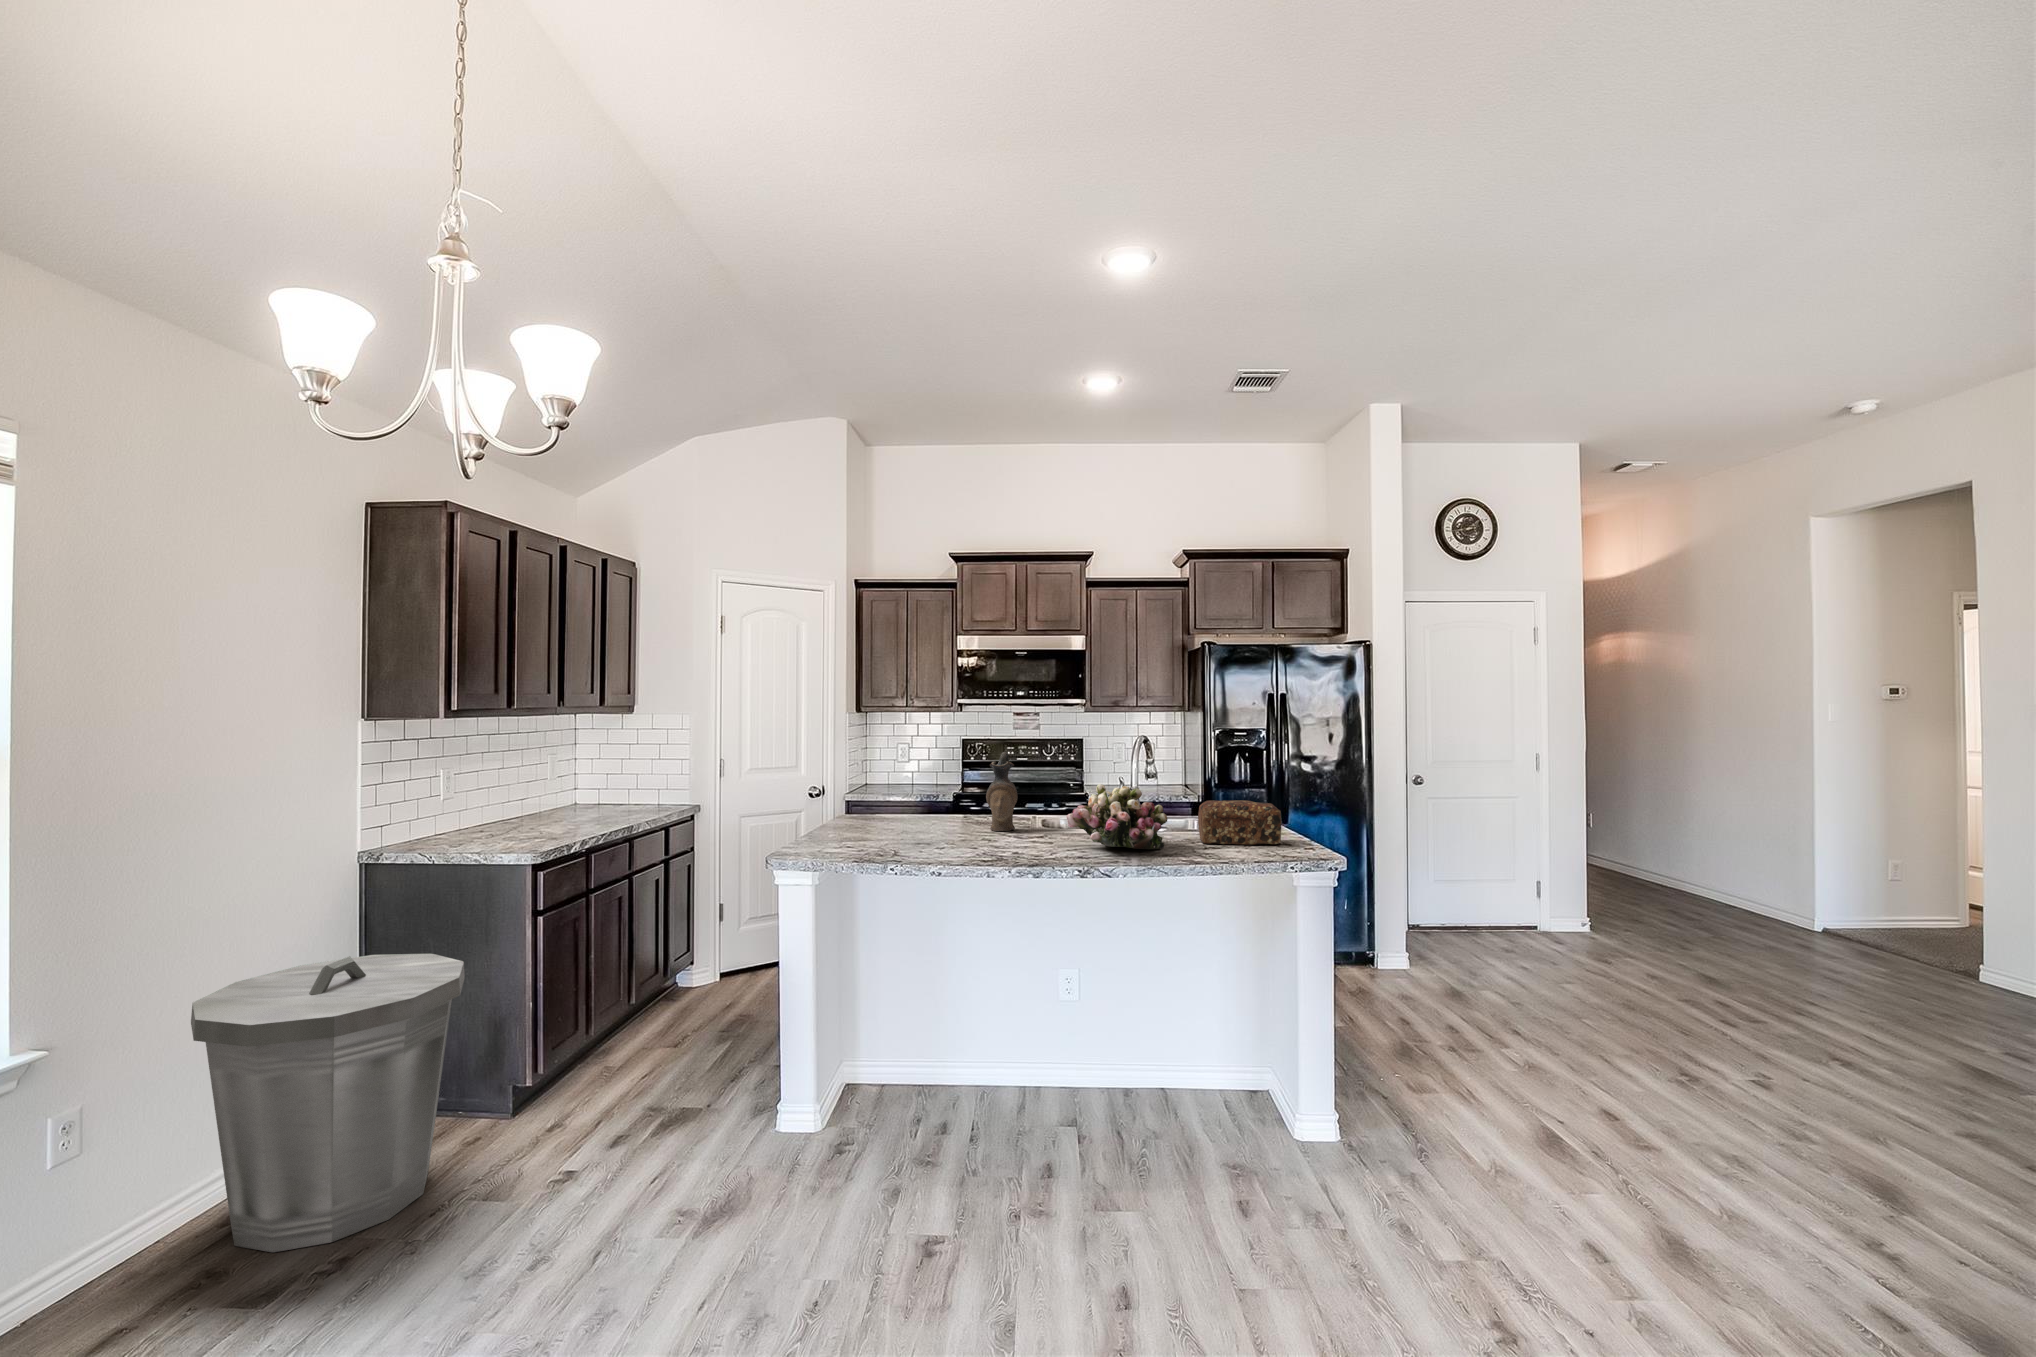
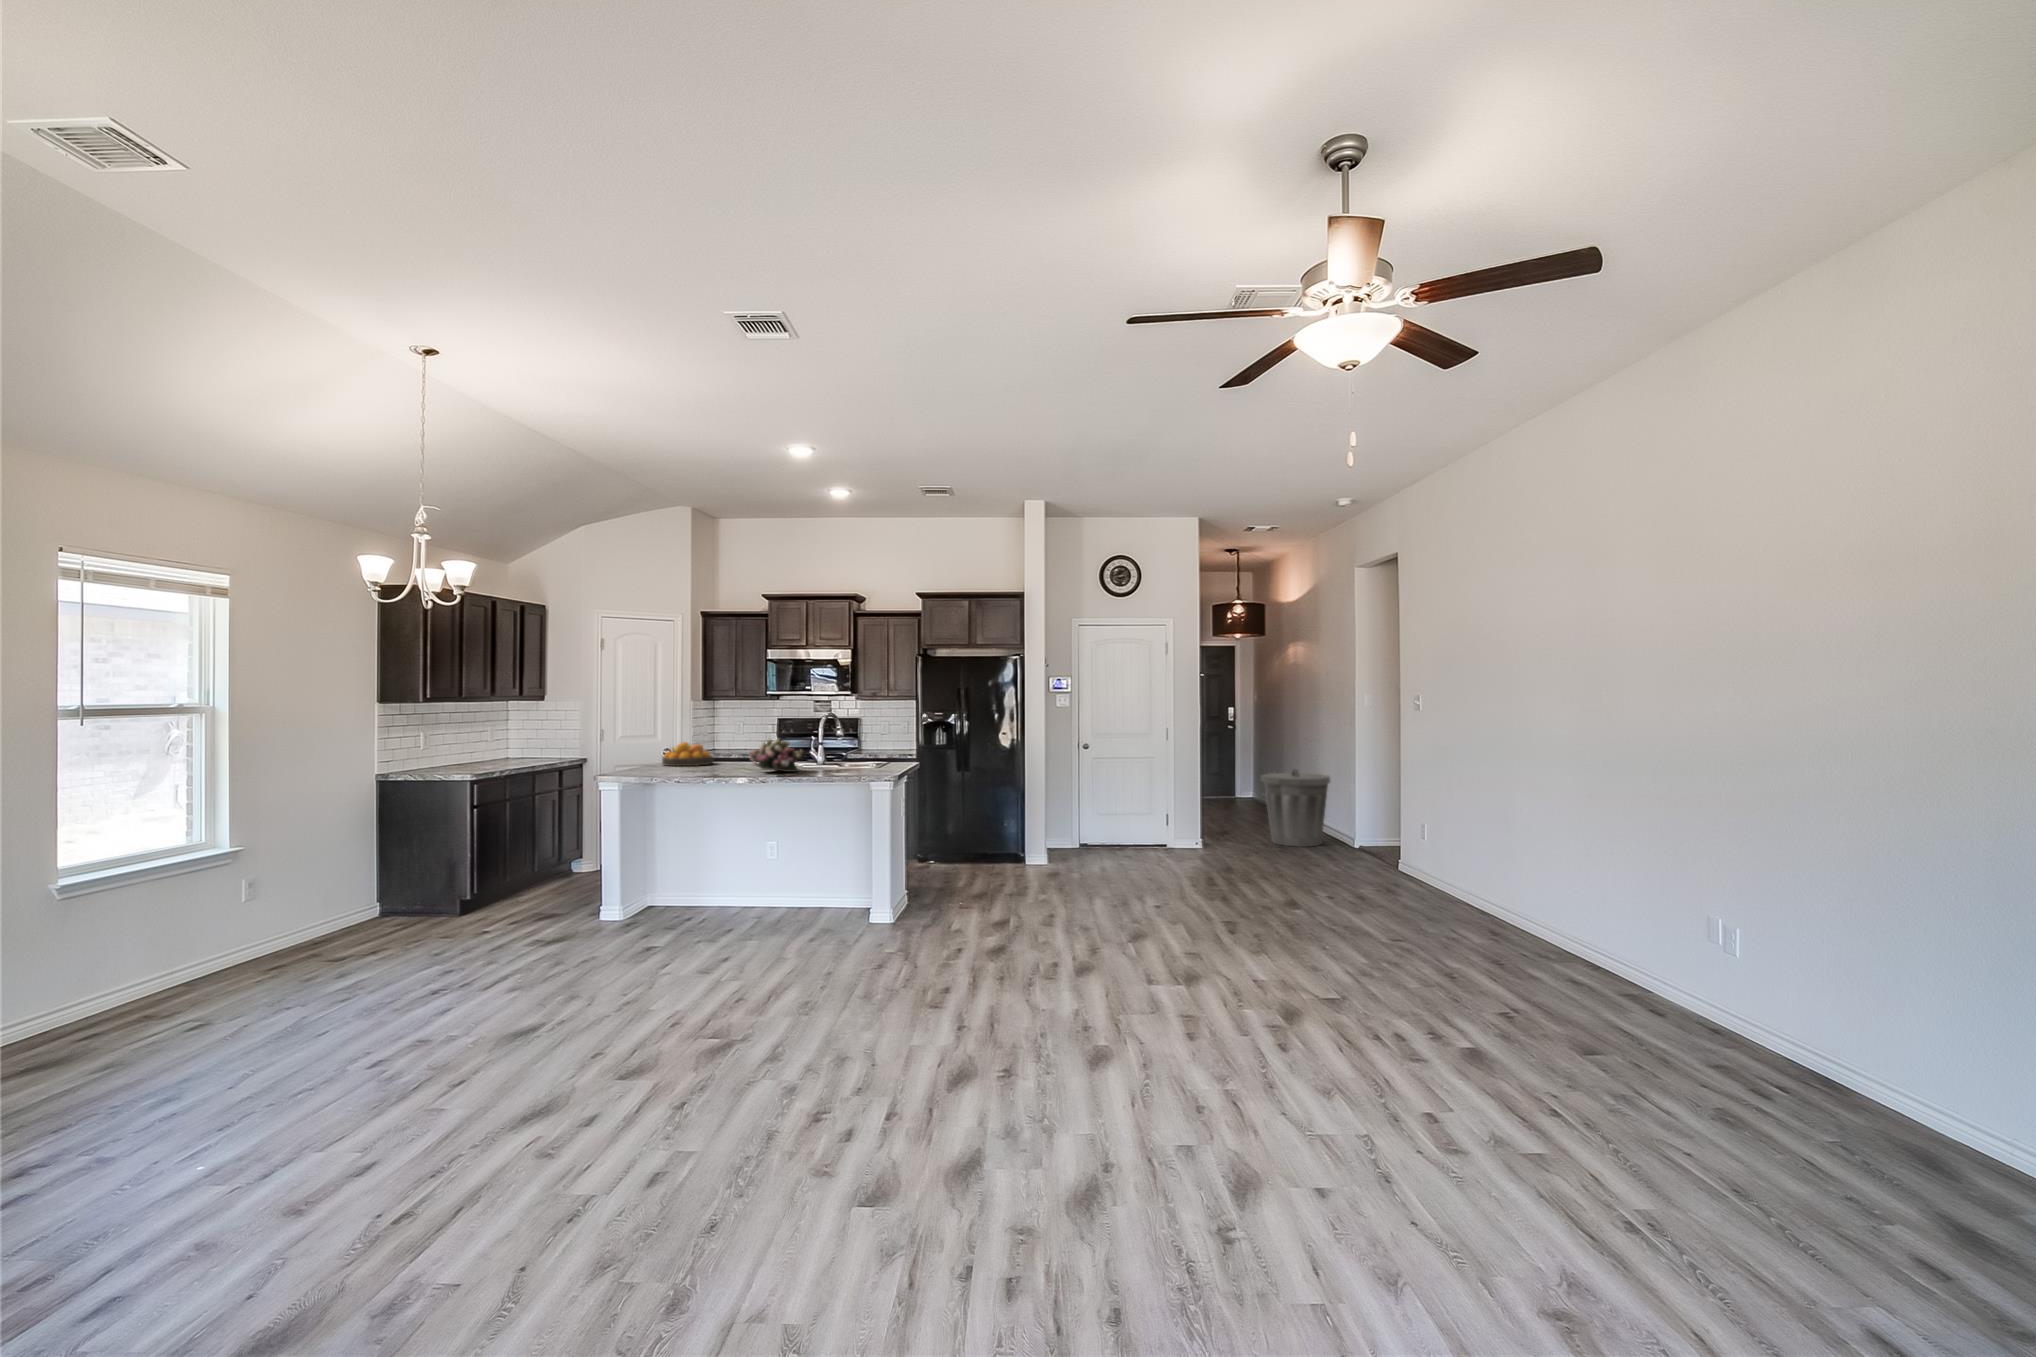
ceramic pitcher: present [986,752,1018,831] -> none [724,723,742,767]
fruit bowl: none [866,783,952,829] -> present [662,742,714,766]
bread loaf: present [1198,800,1281,845] -> none [825,748,872,771]
trash can: present [191,954,465,1252] -> present [1261,769,1330,847]

